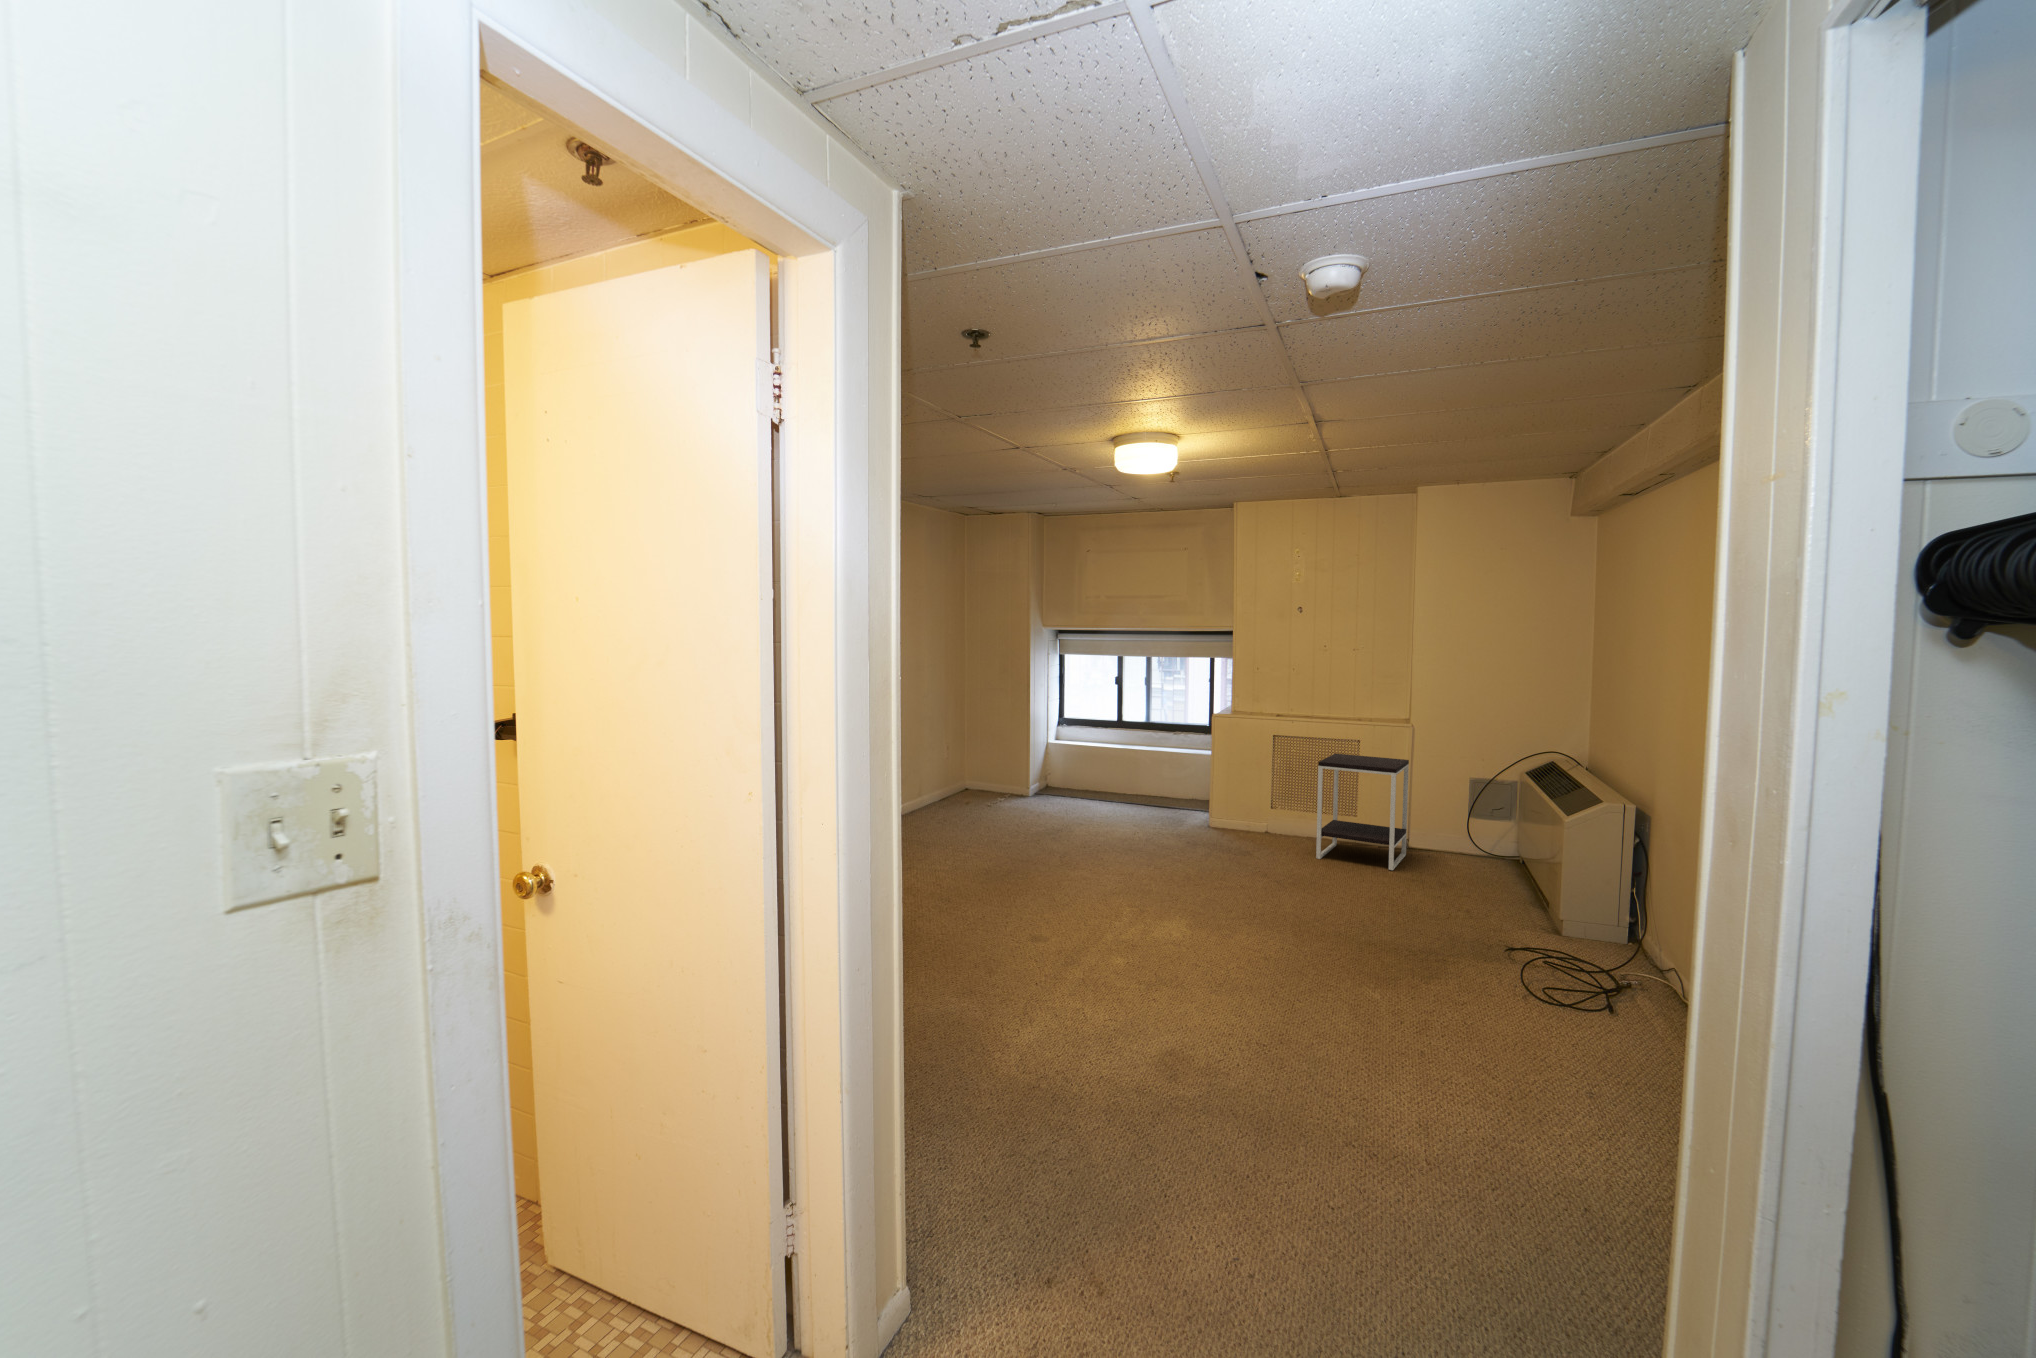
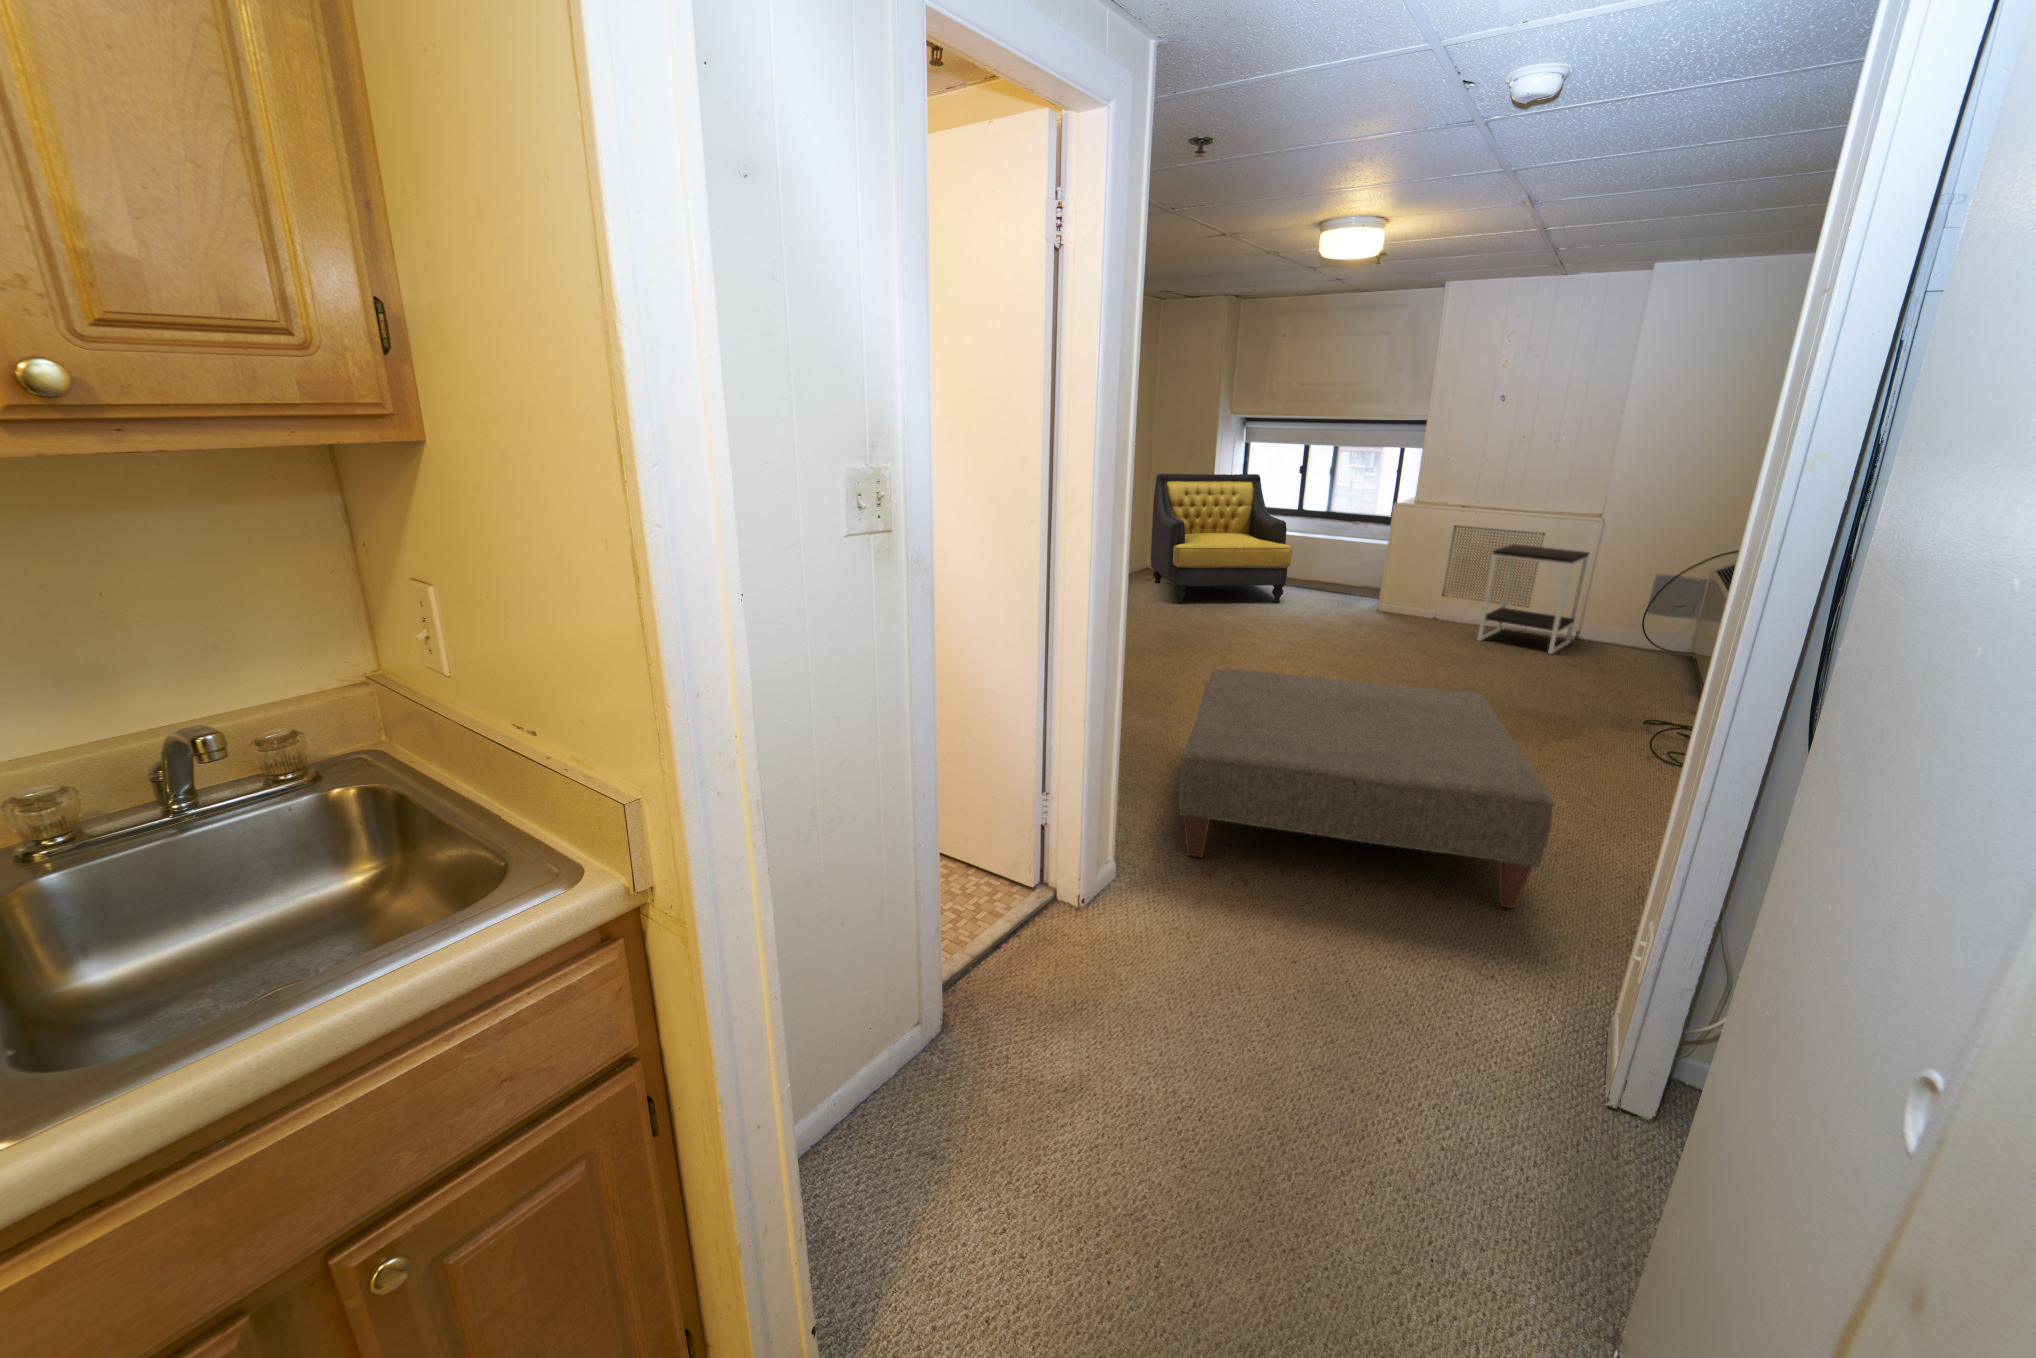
armchair: none [965,686,1116,831] -> present [1151,474,1292,603]
ottoman: none [998,935,1486,1282] -> present [1179,669,1554,908]

